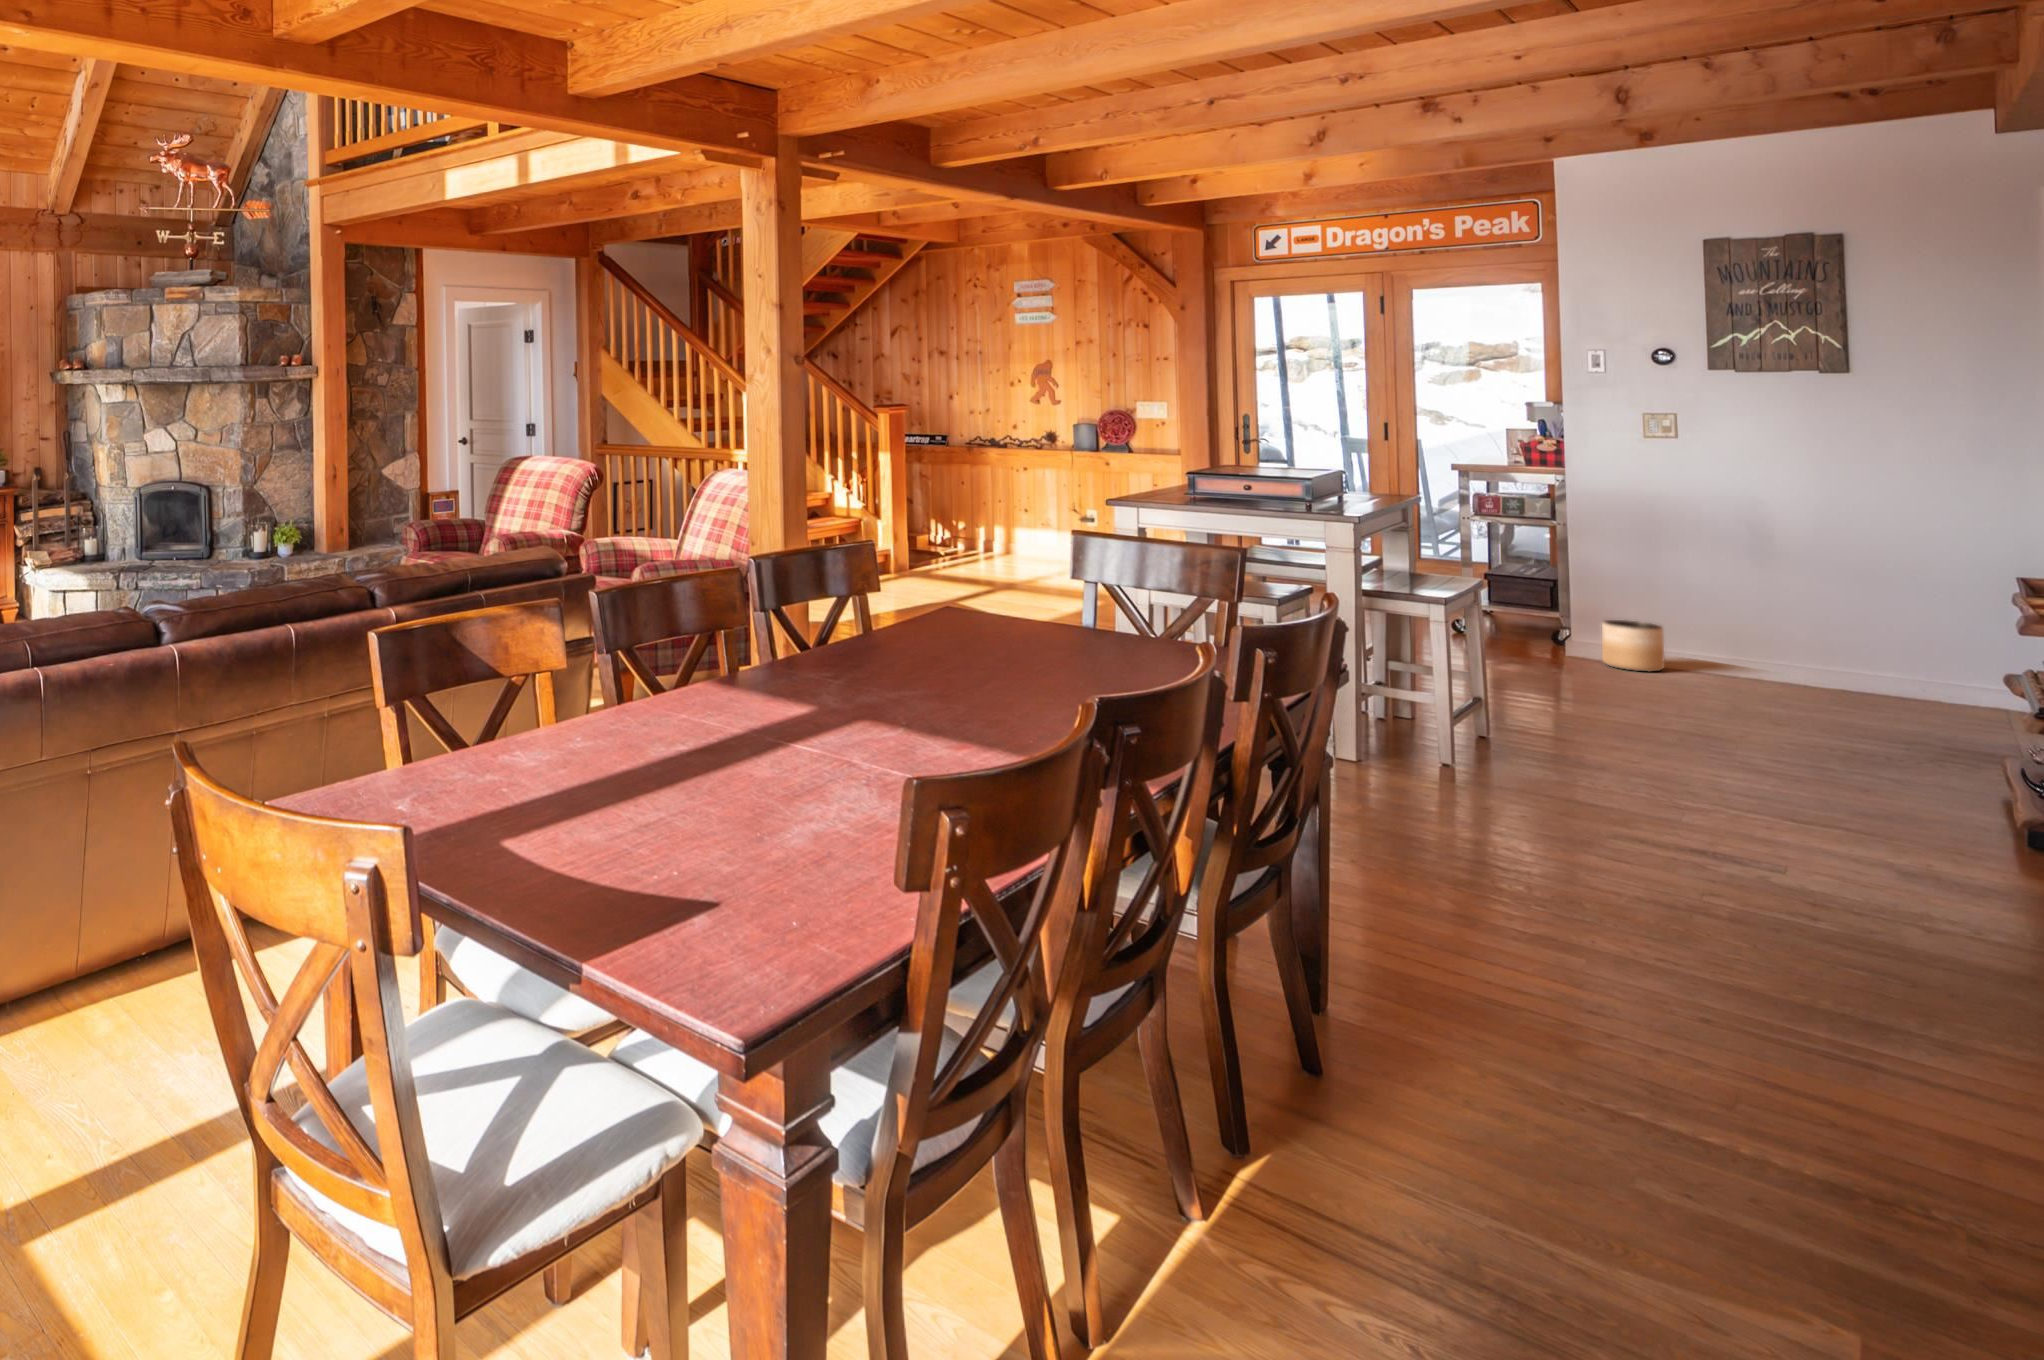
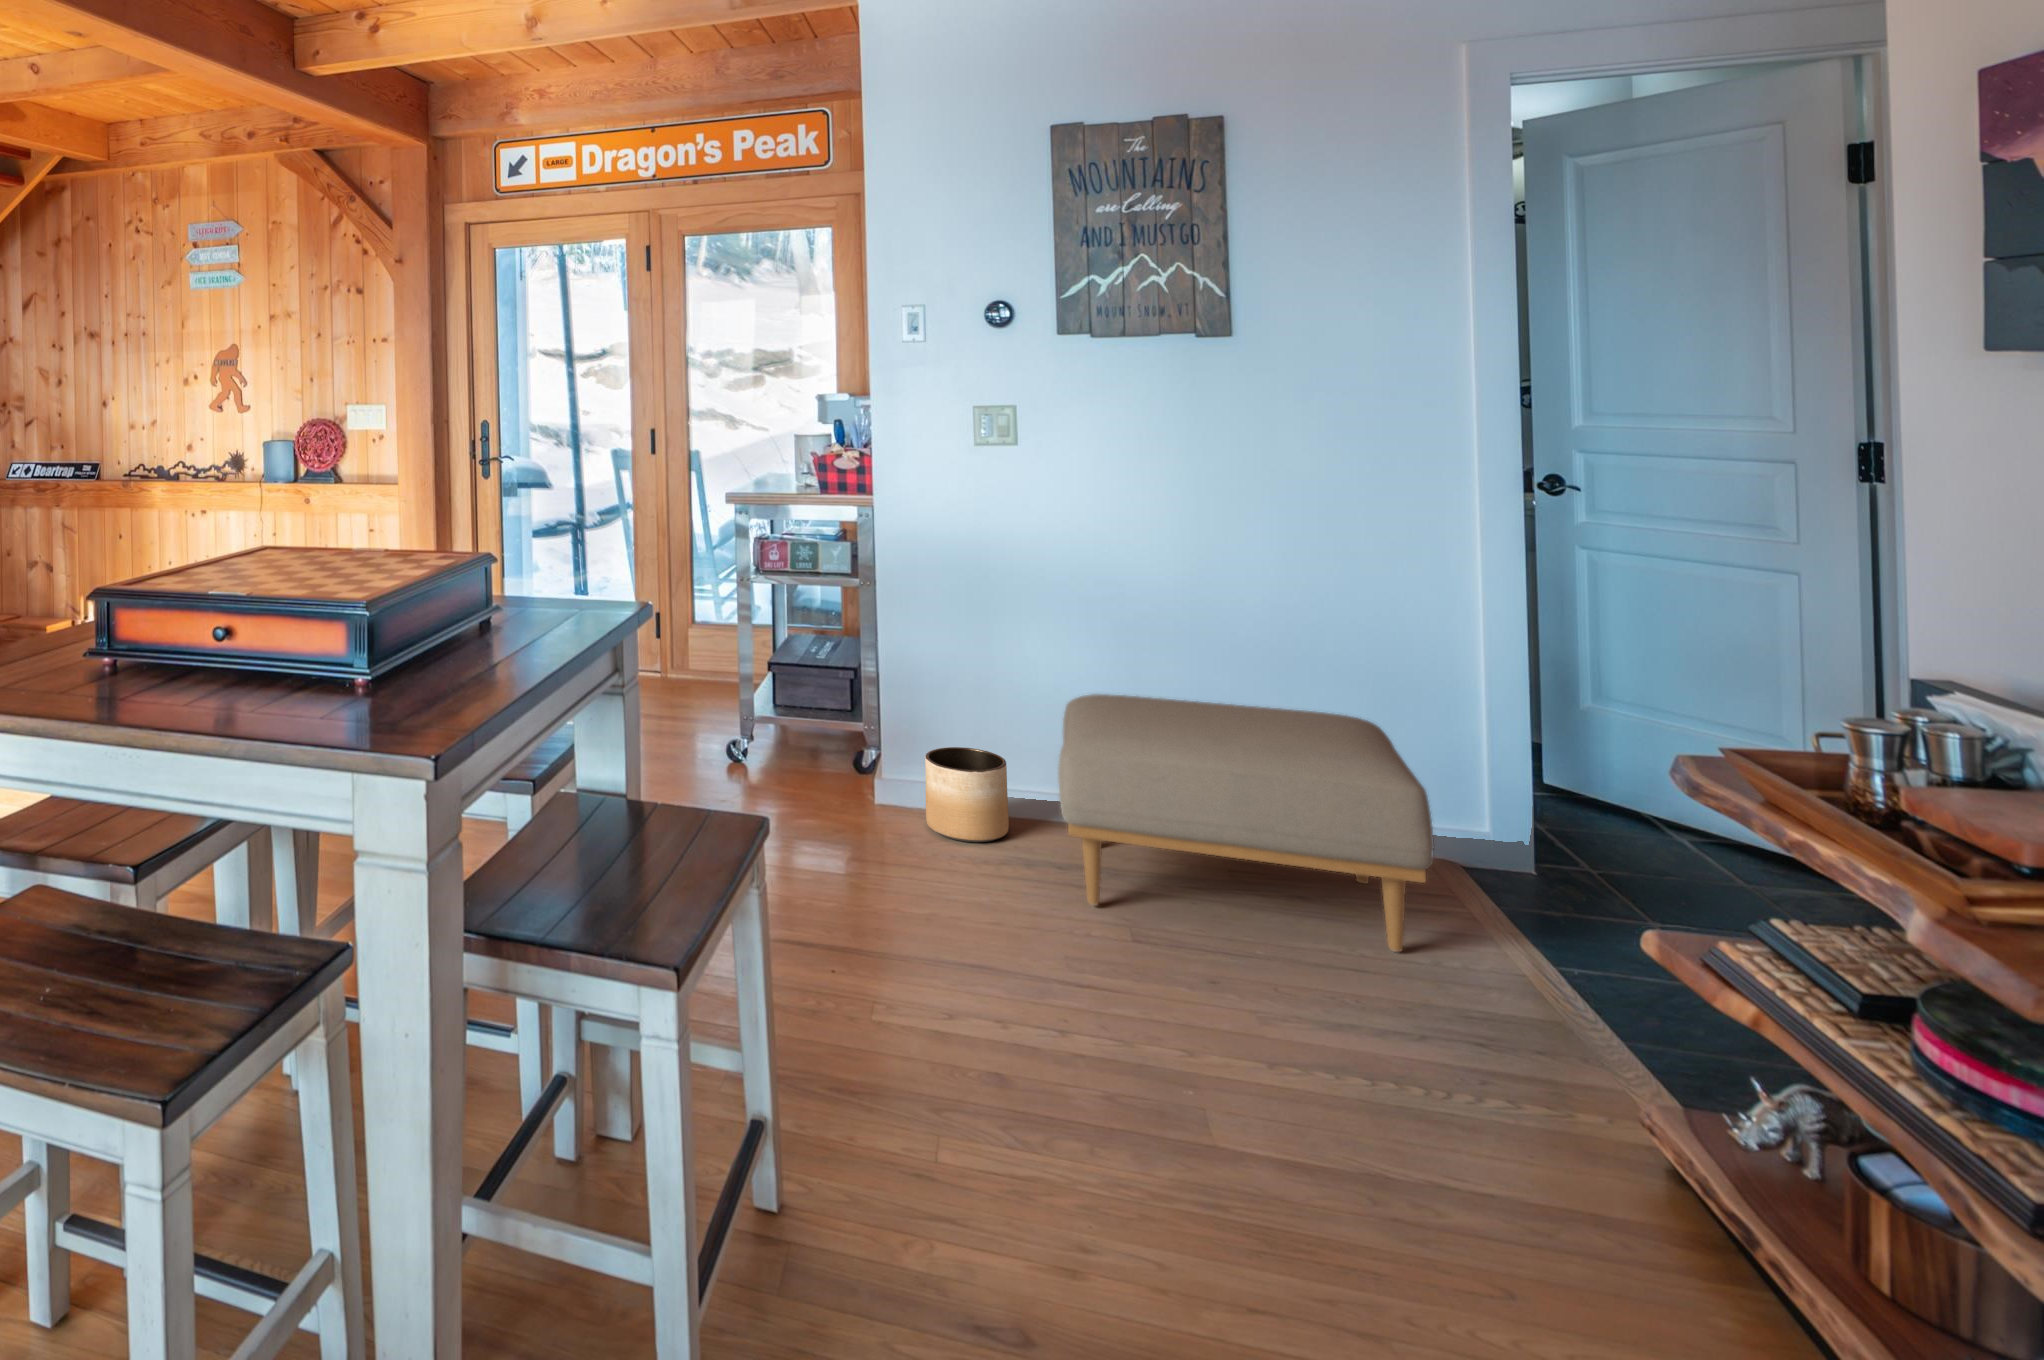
ottoman: none [1689,588,1955,724] -> present [1058,694,1434,952]

